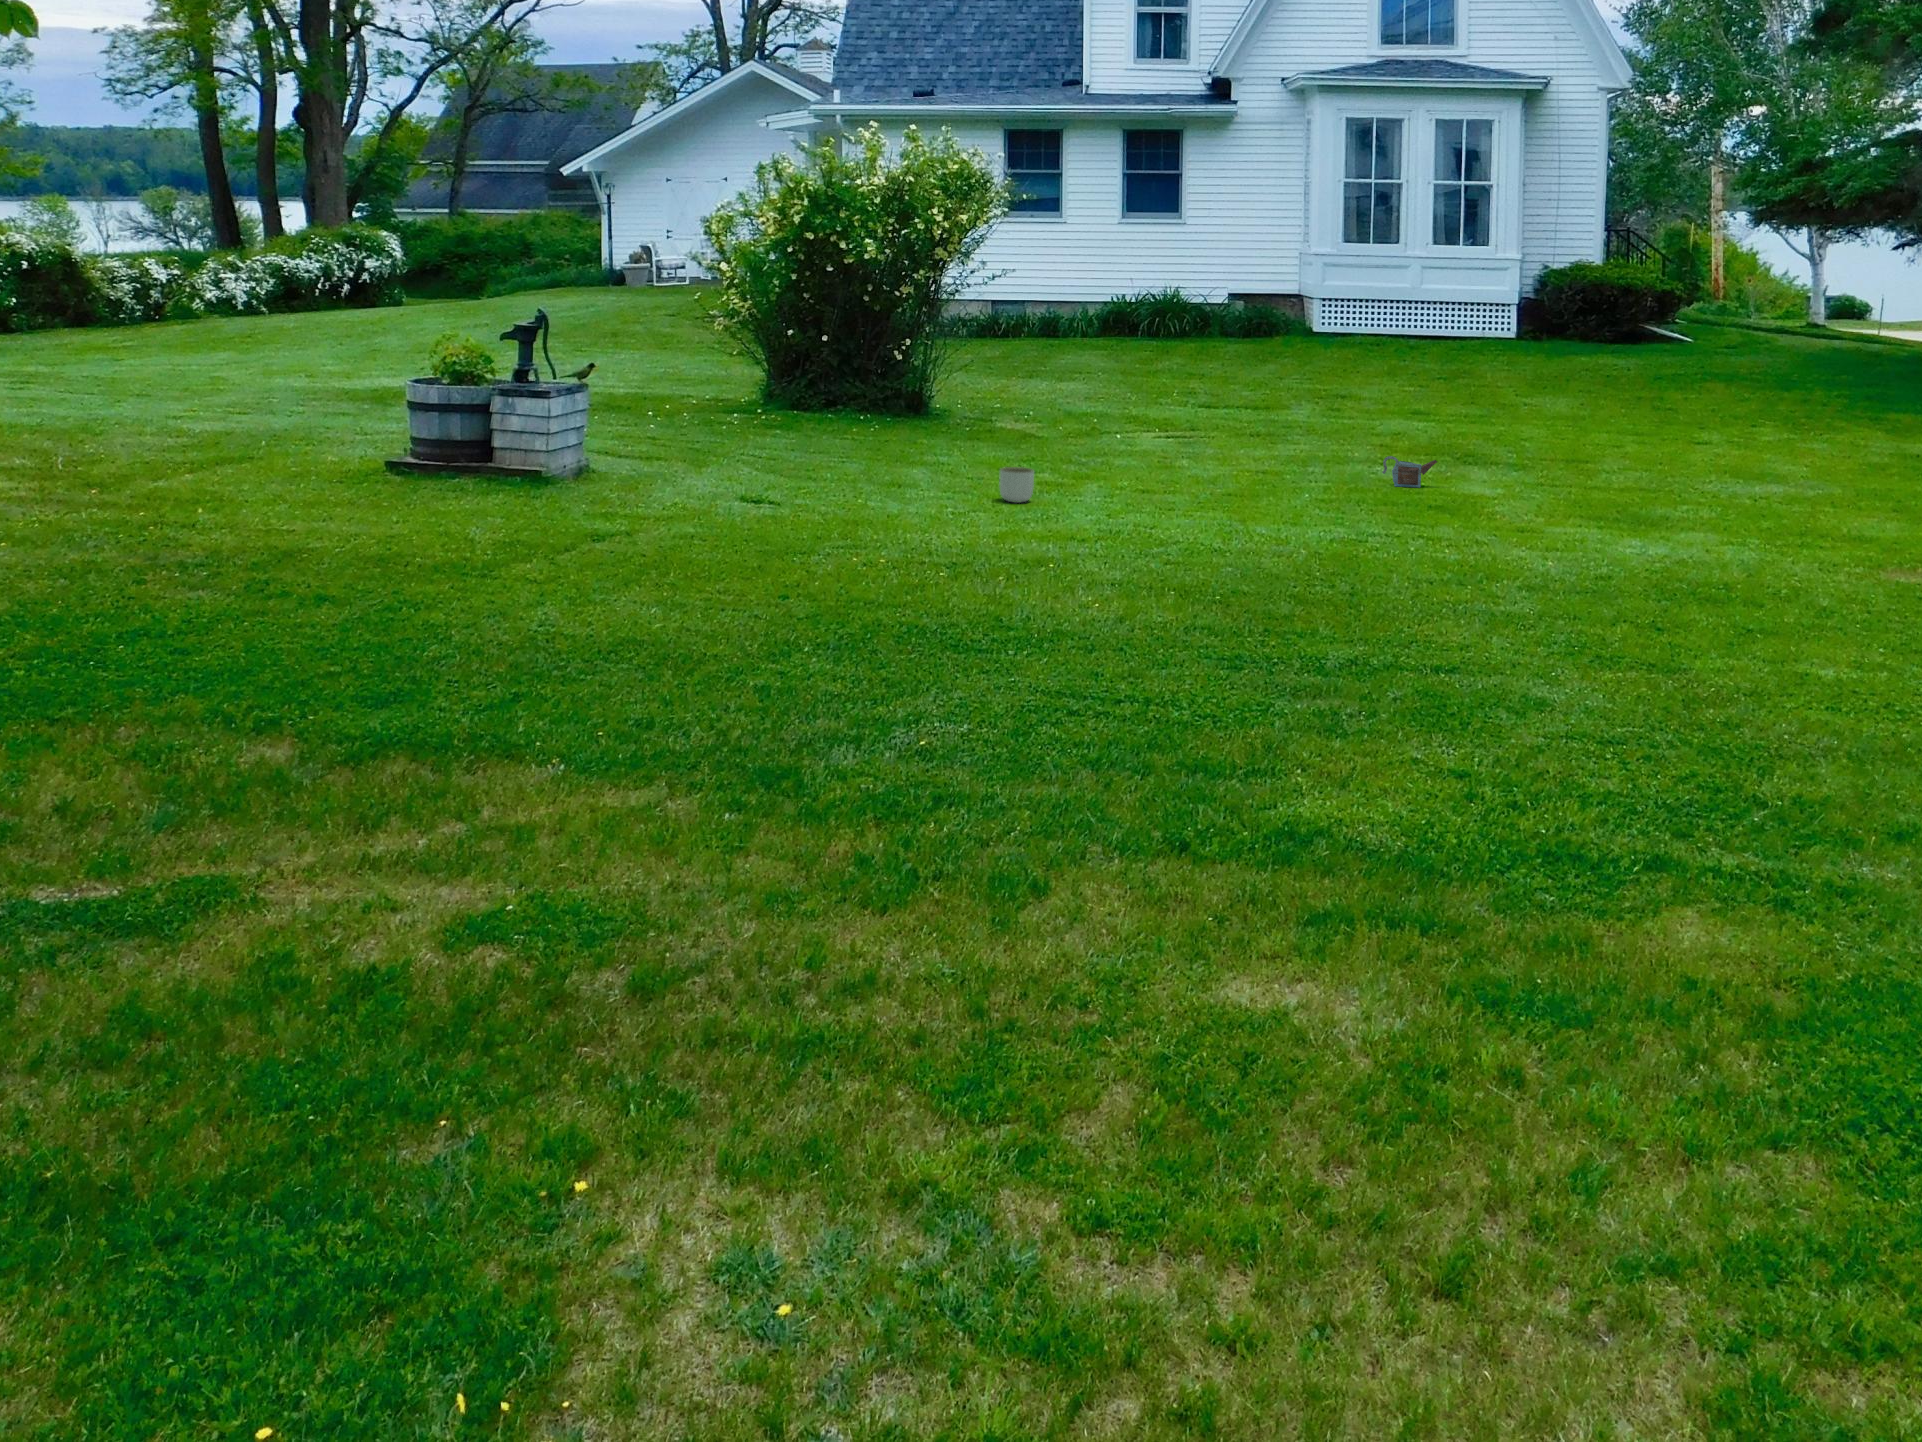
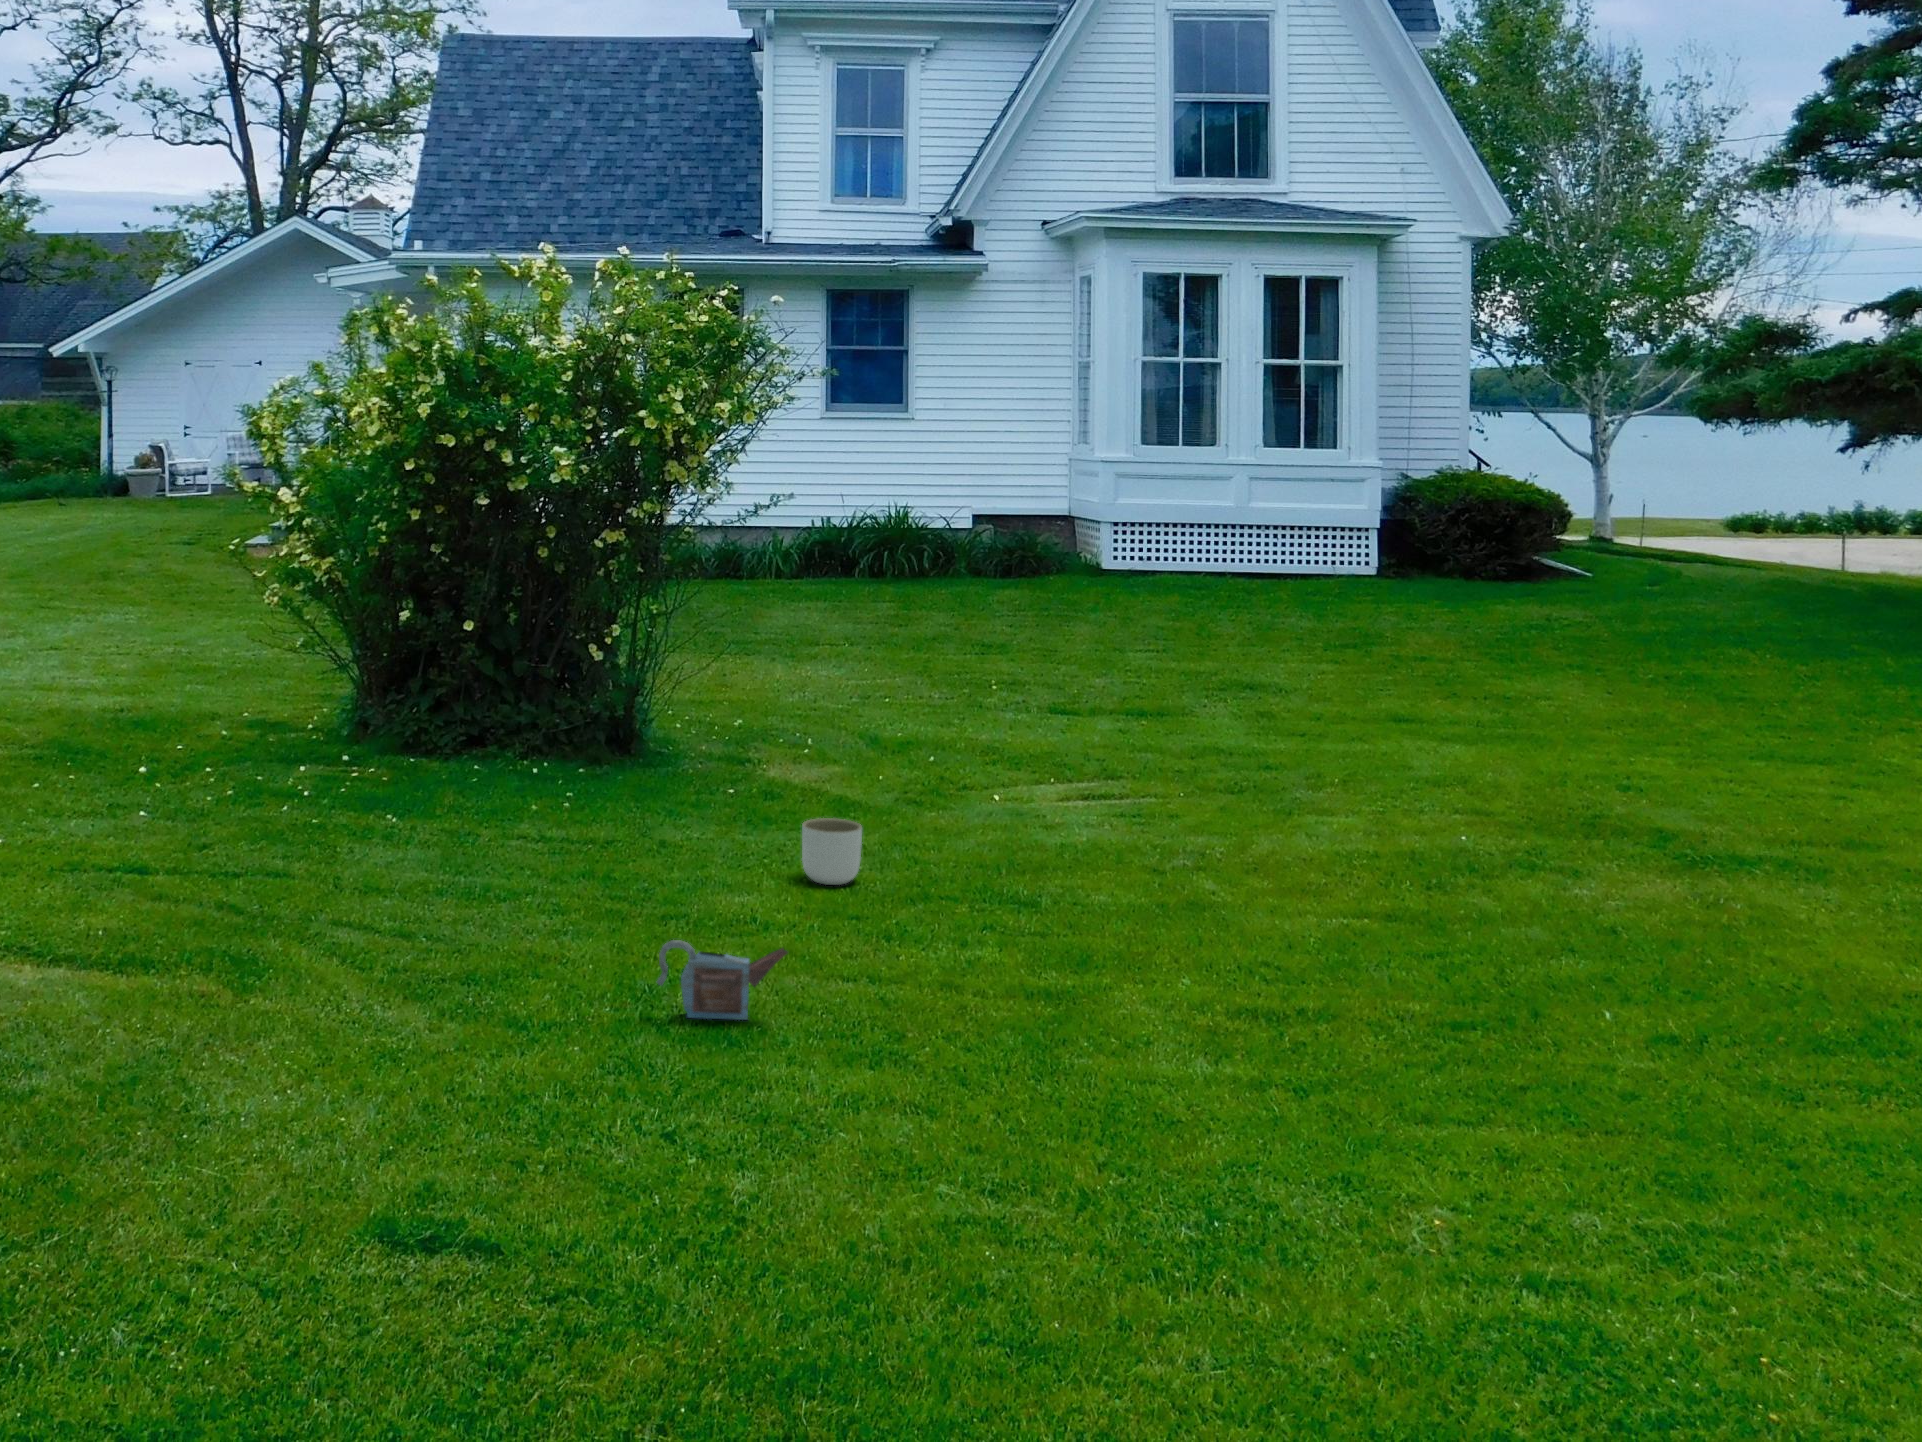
watering can: present [1382,456,1437,488] -> present [657,940,788,1020]

